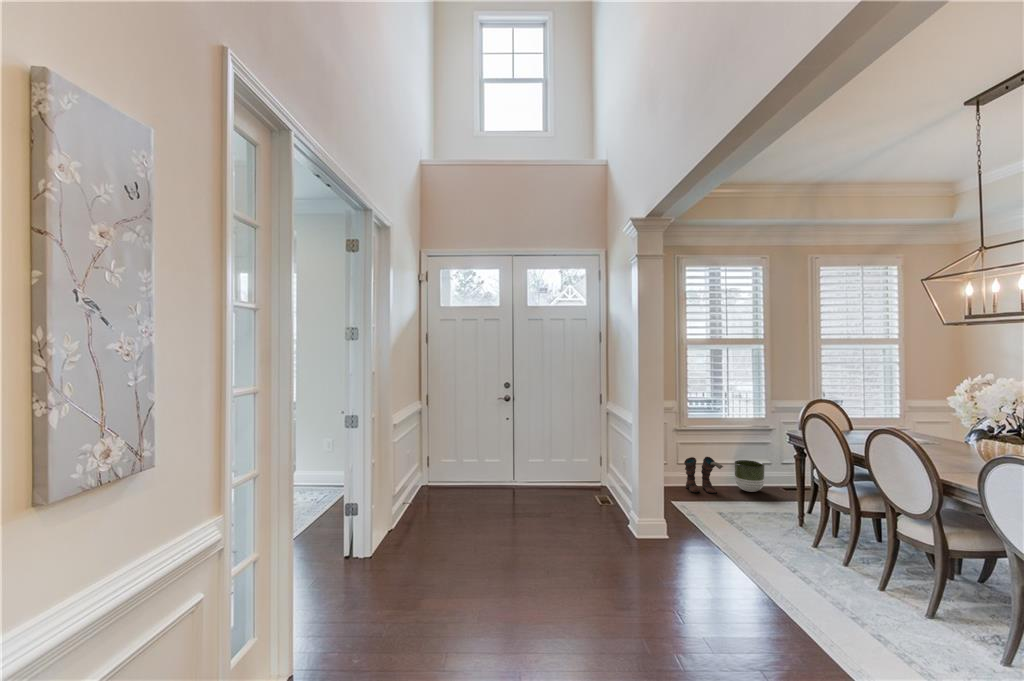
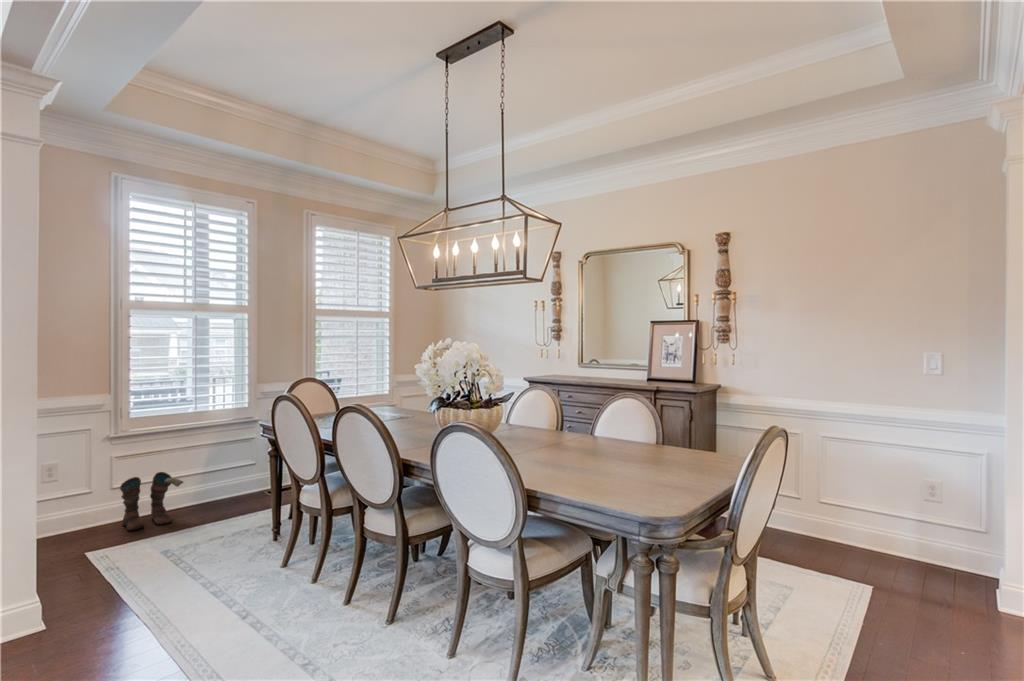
planter: present [734,460,764,492] -> none [202,466,243,508]

